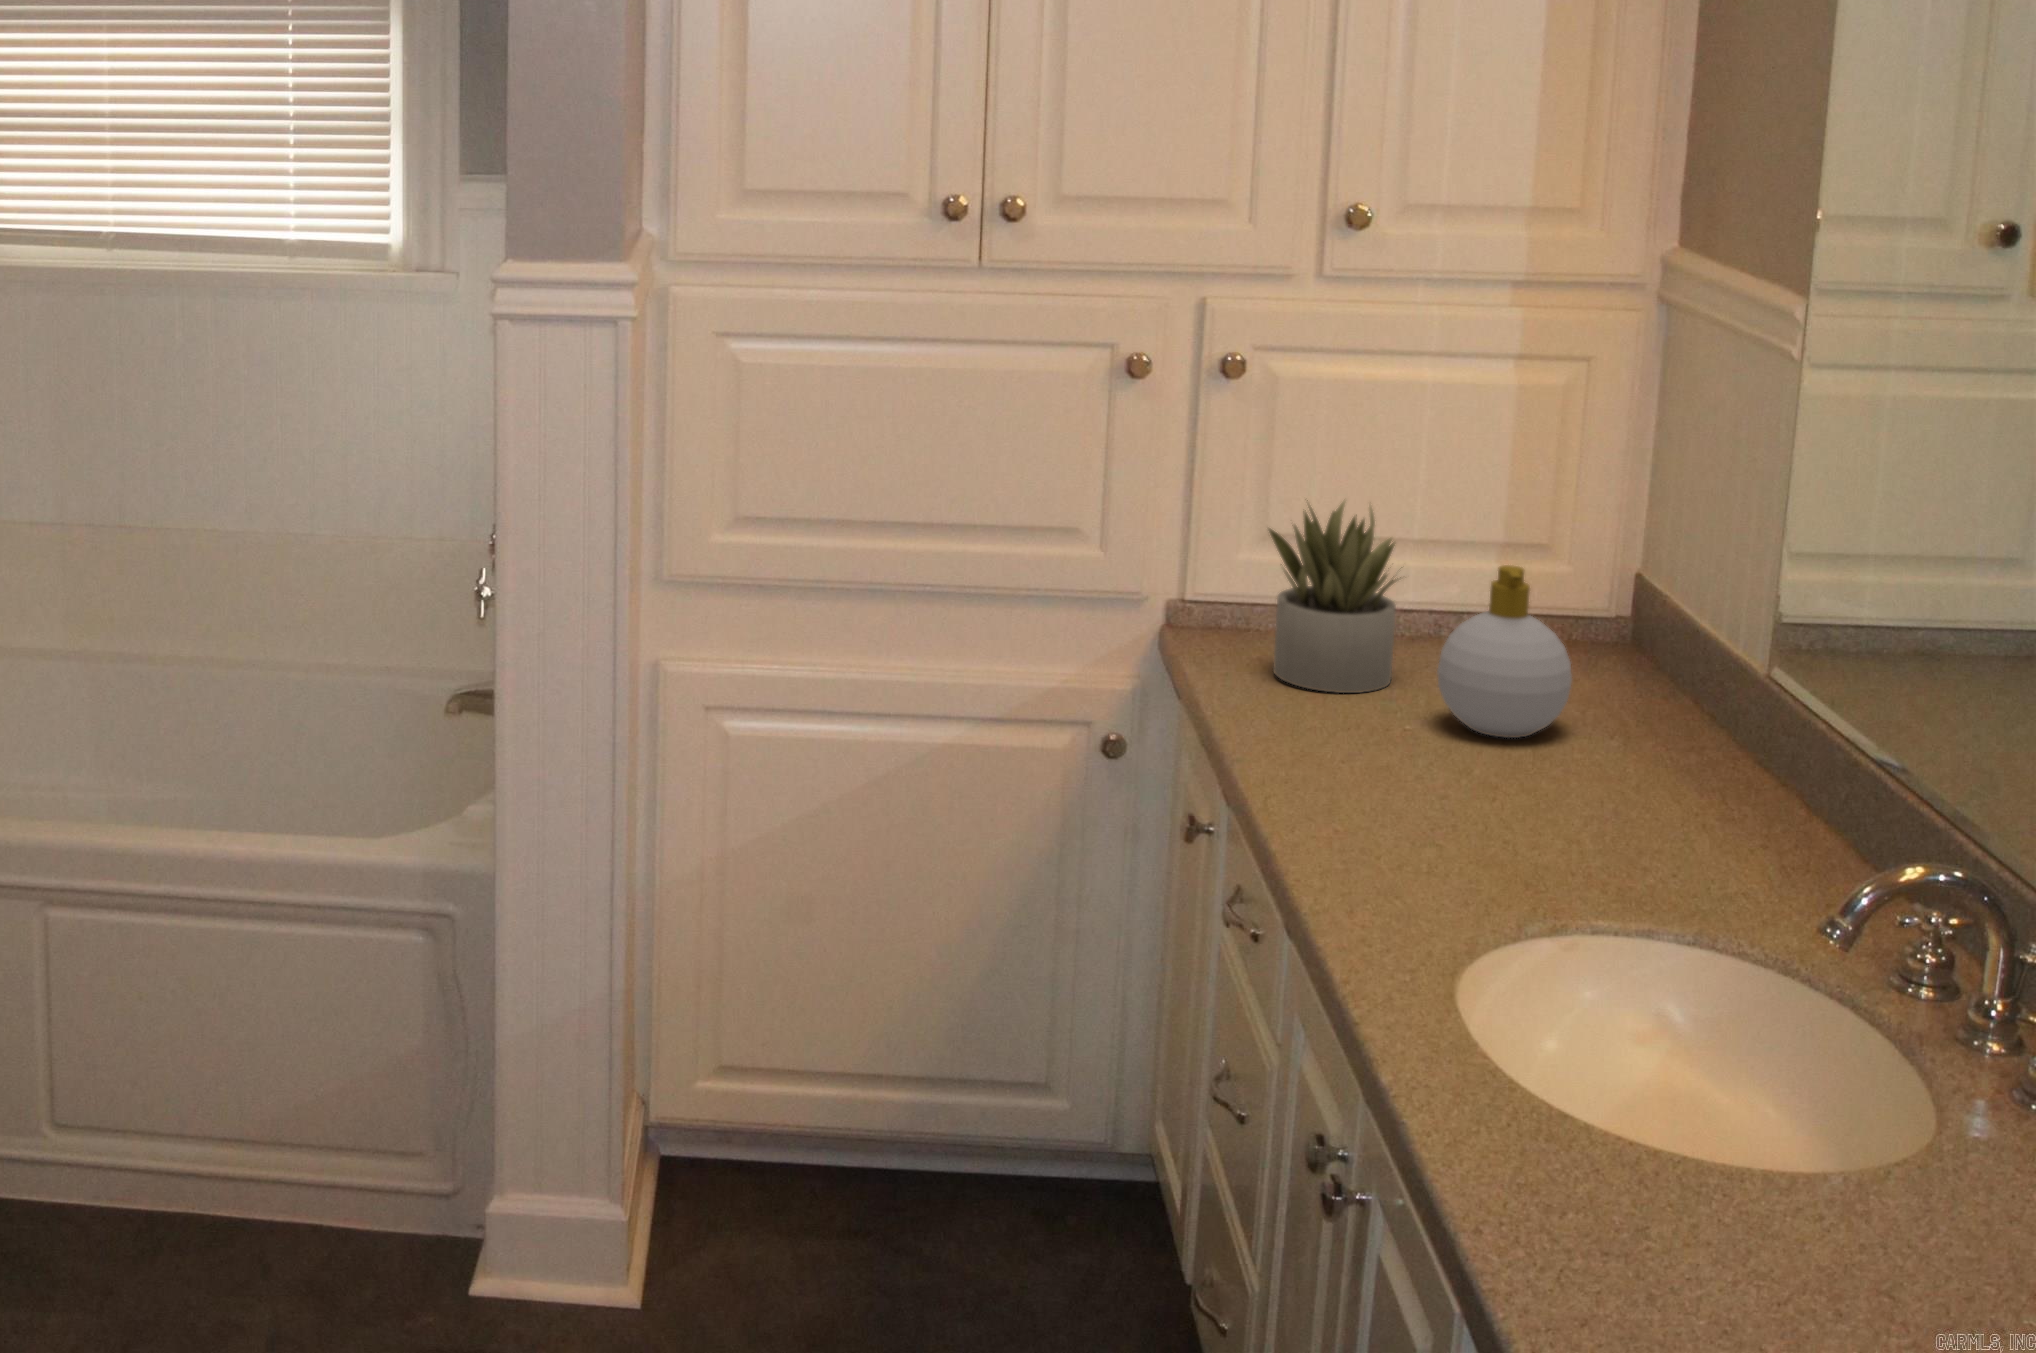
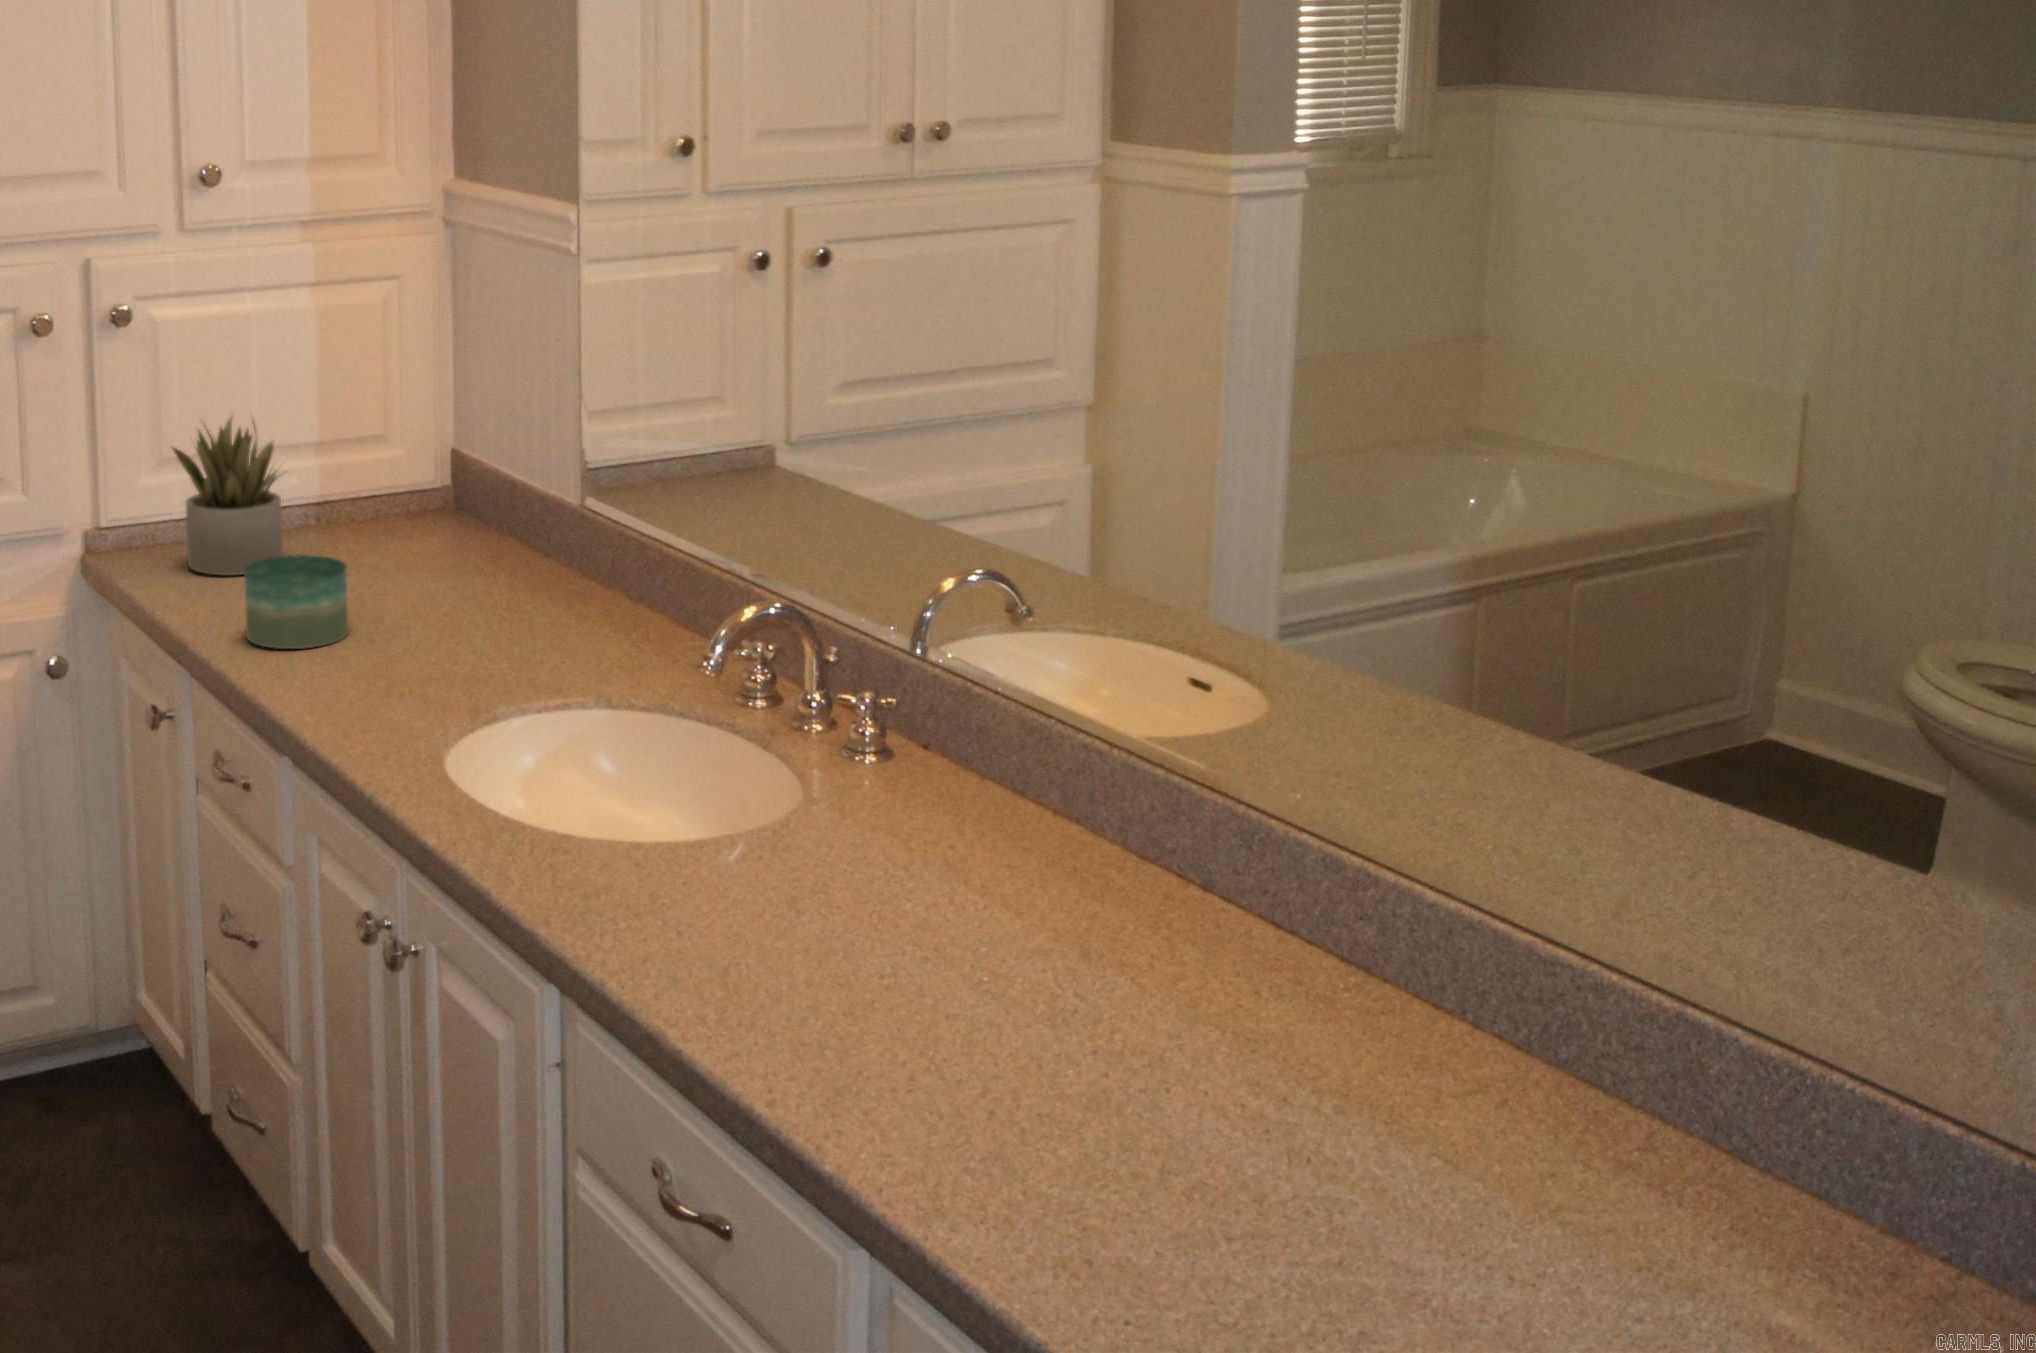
soap bottle: present [1437,565,1572,738] -> none [329,447,432,586]
candle: none [1297,682,1431,799] -> present [244,555,348,649]

